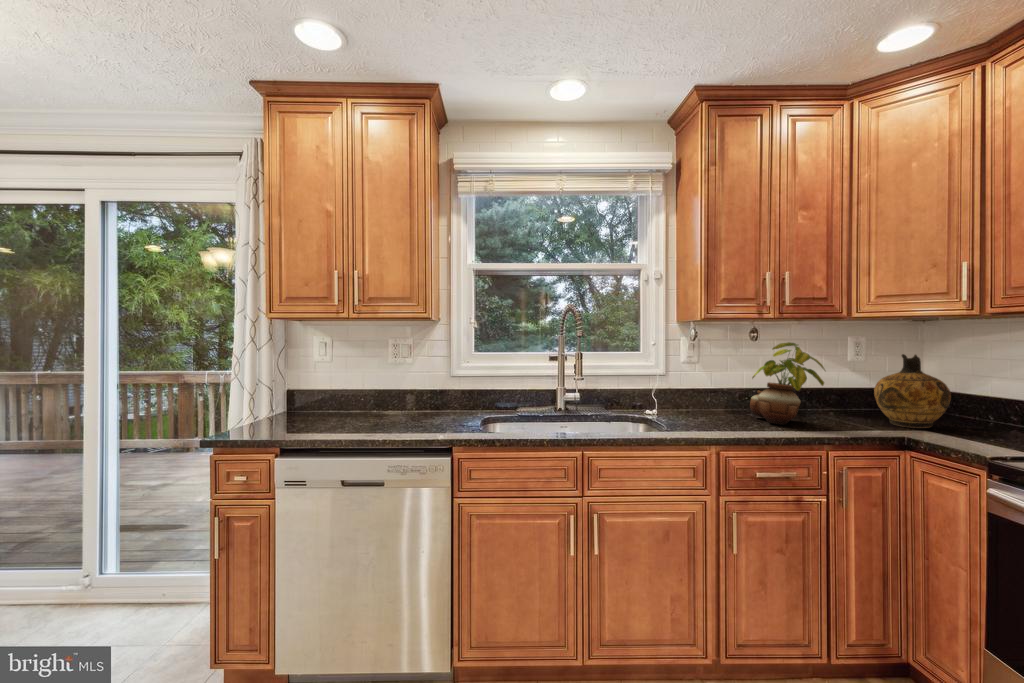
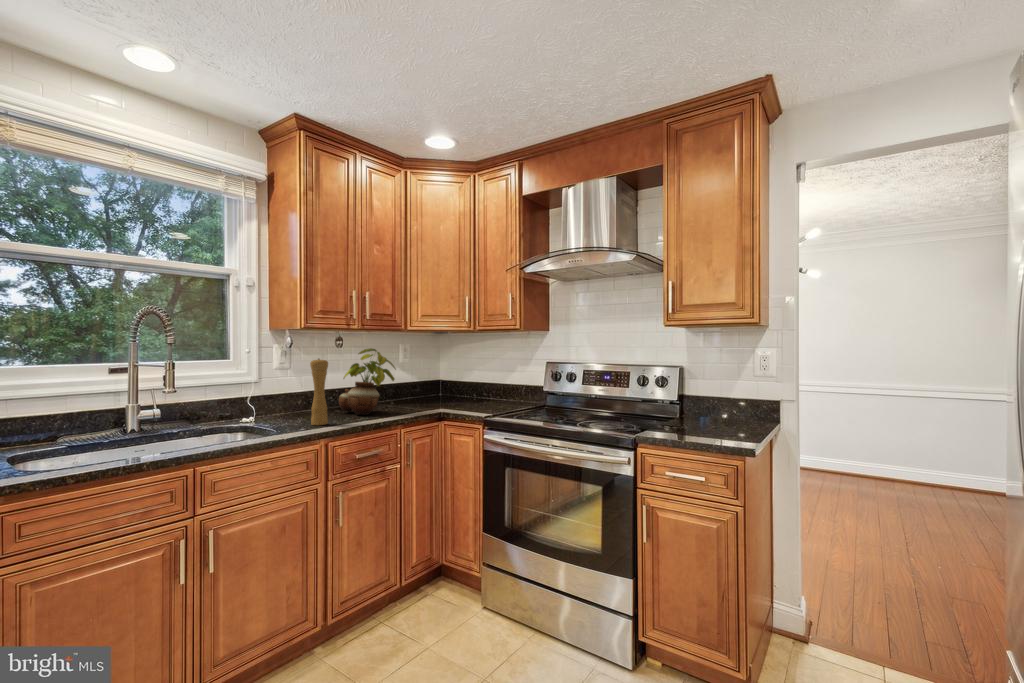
pepper mill: none [705,353,725,429] -> present [310,359,328,425]
ceramic jug: present [874,354,951,428] -> none [420,356,460,406]

